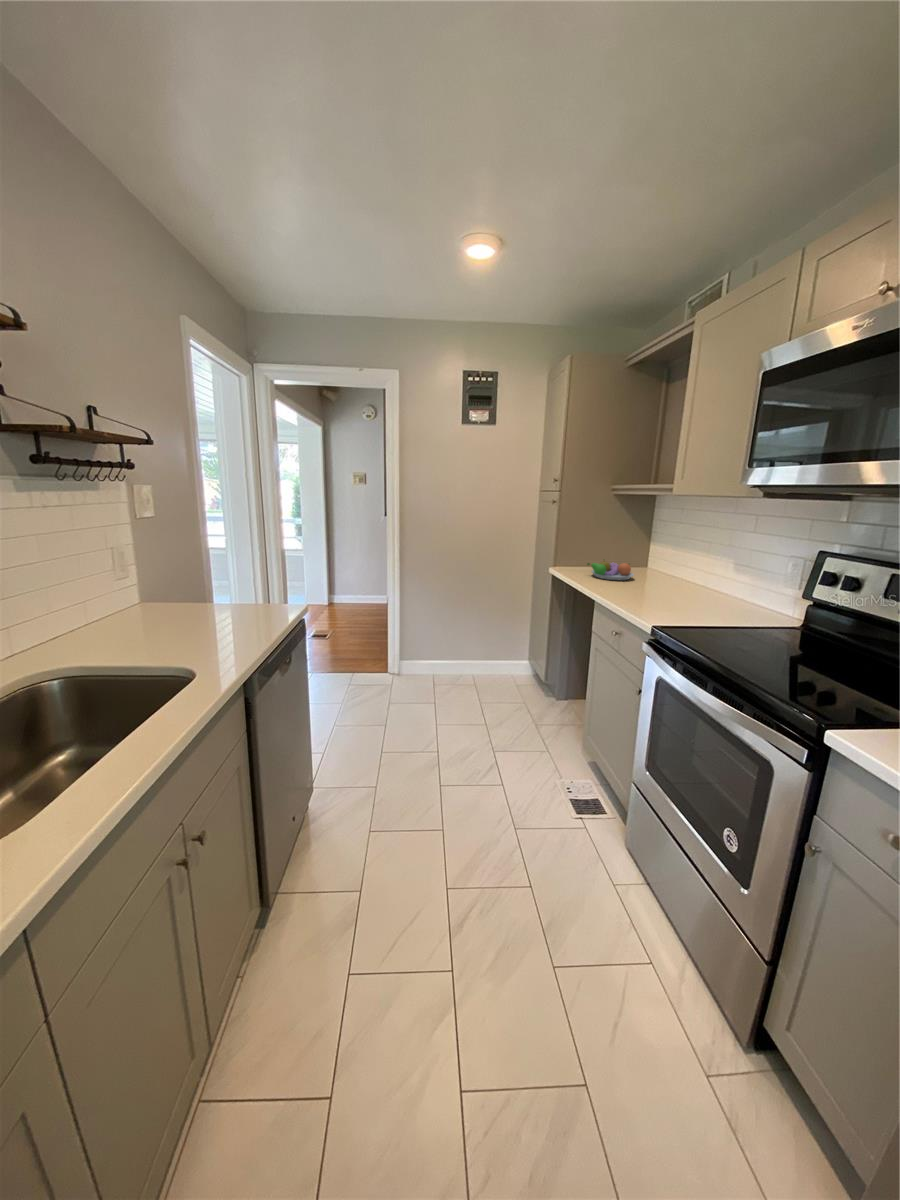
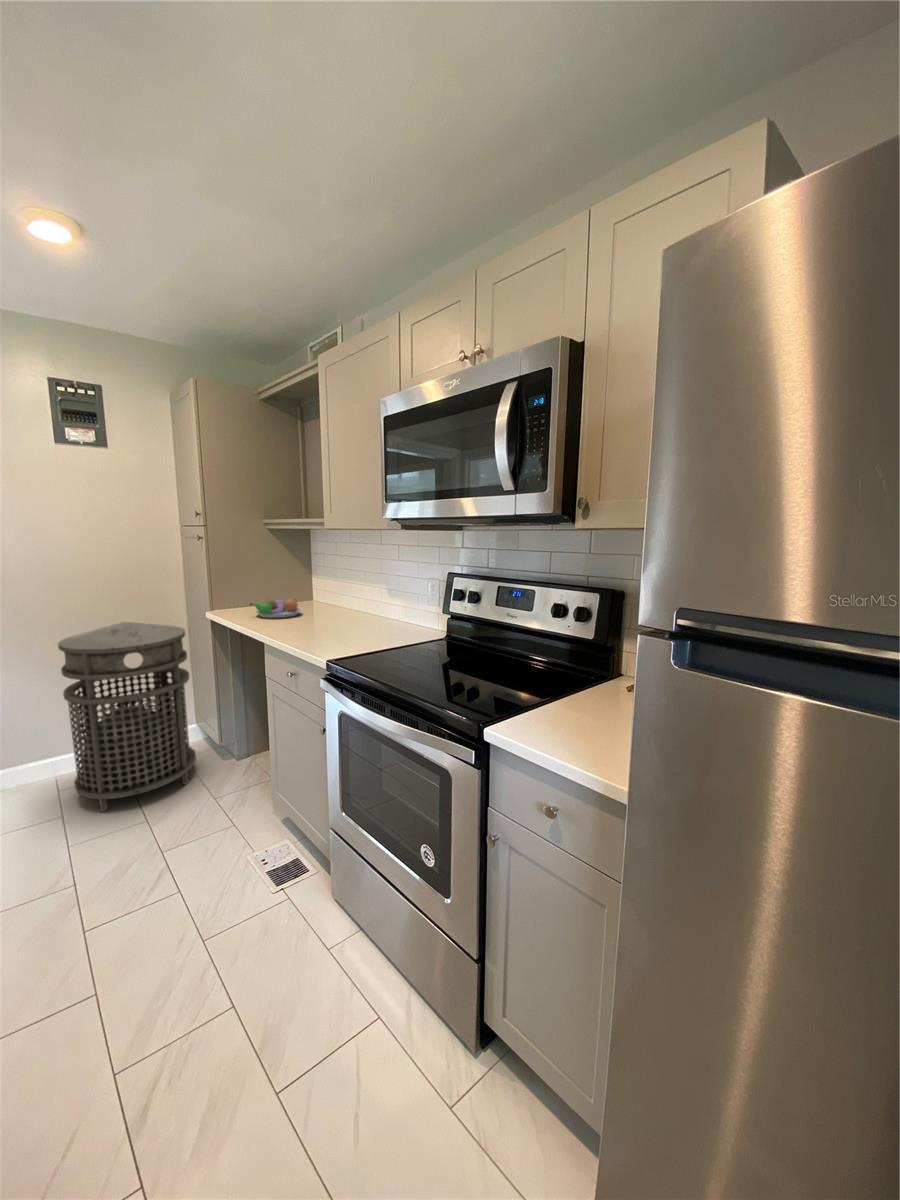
trash can: none [447,567,531,705] -> present [58,622,196,812]

